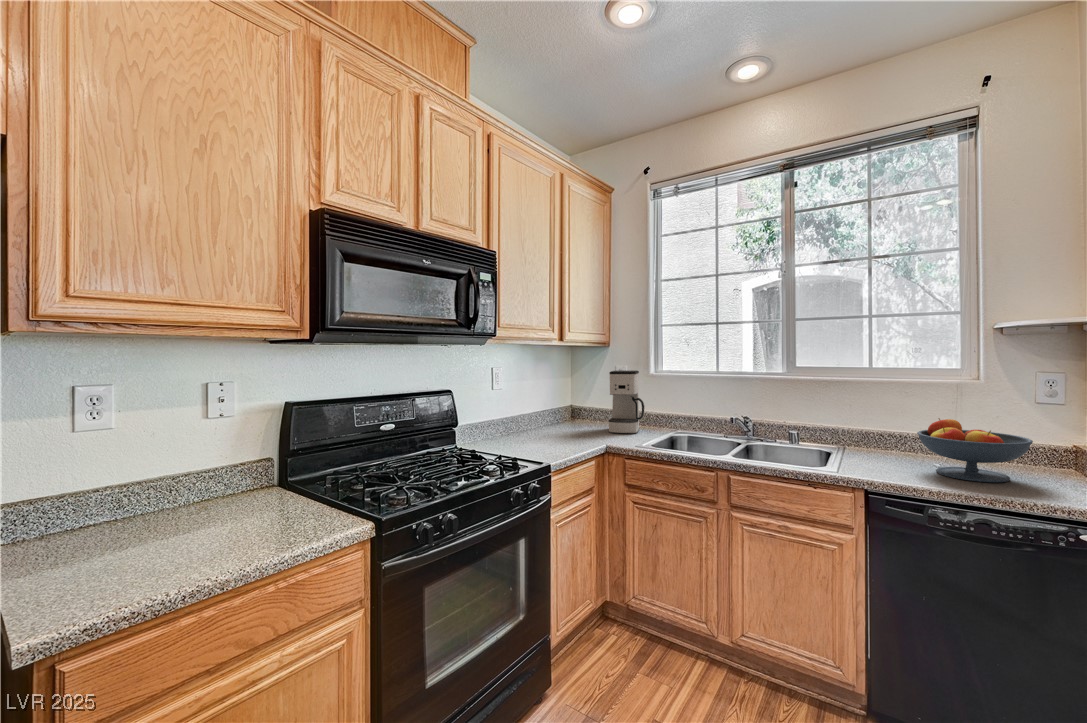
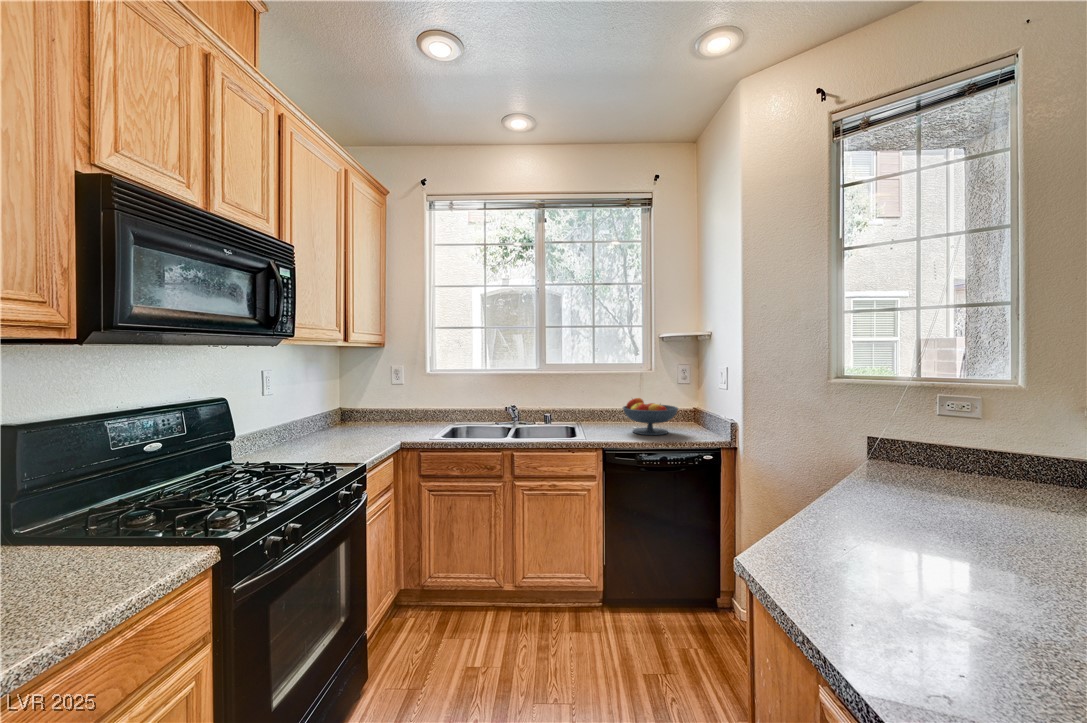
coffee maker: present [609,370,644,434] -> none [390,372,423,431]

